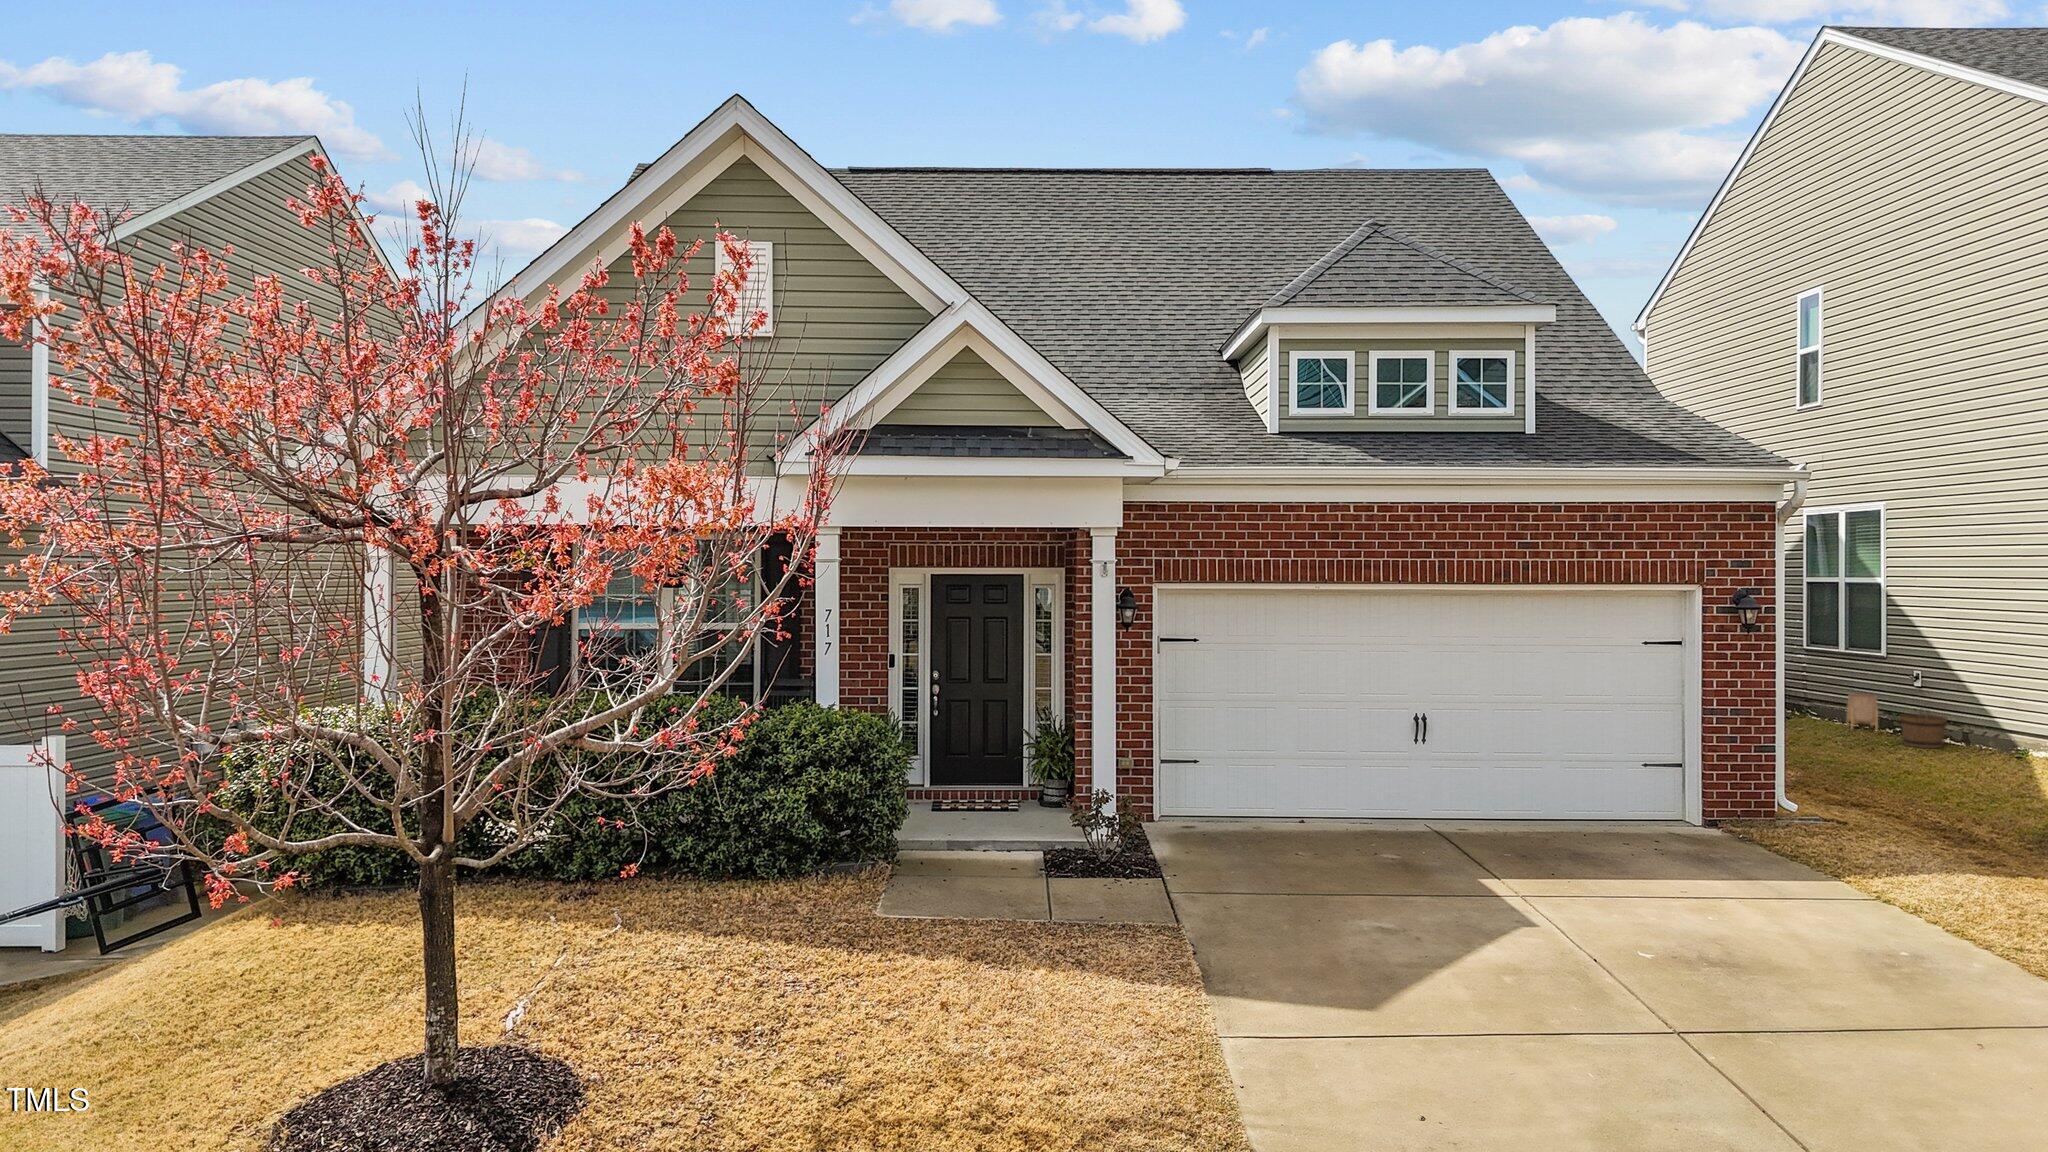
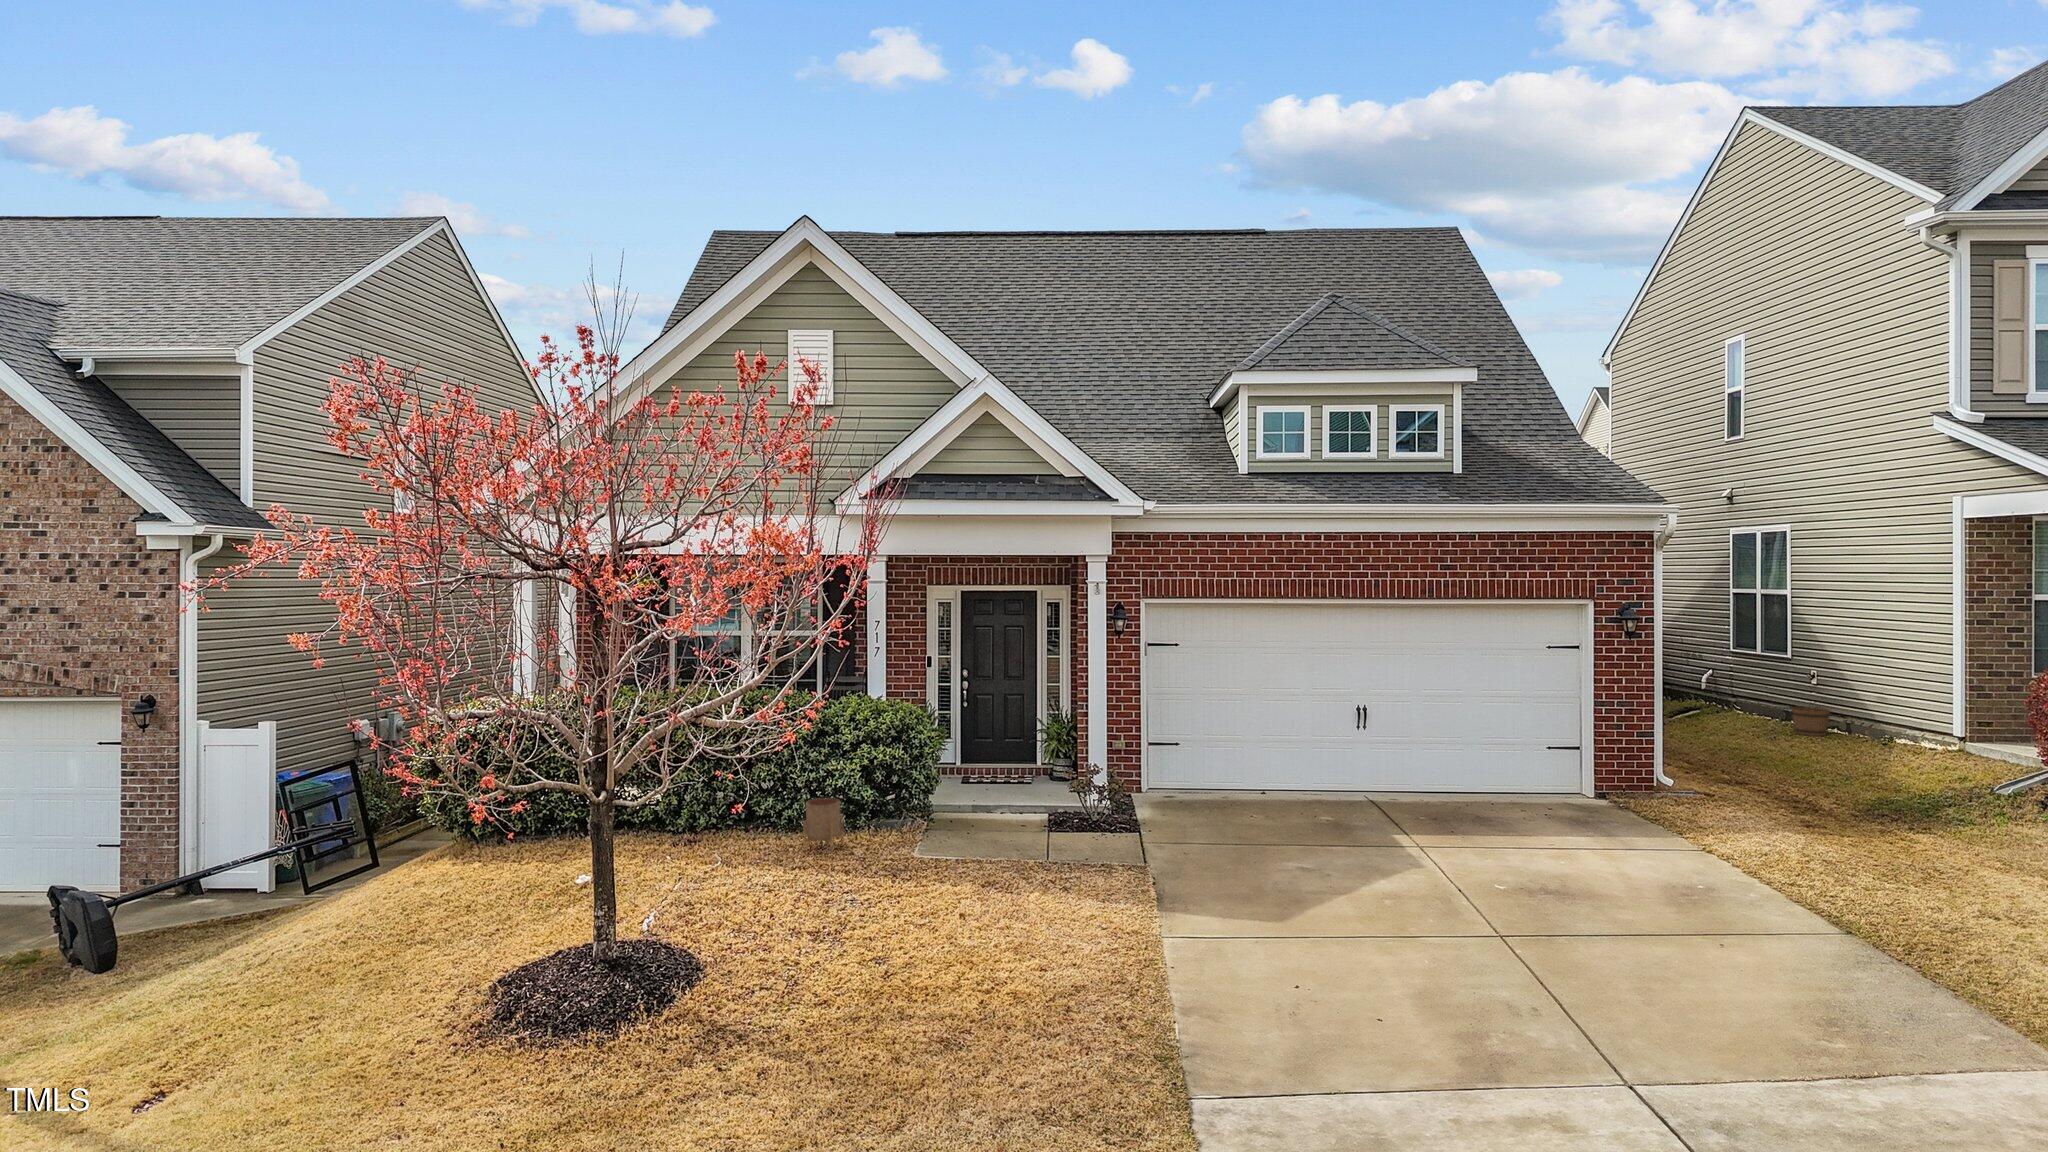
planter: present [1847,694,1878,731] -> present [803,798,844,852]

